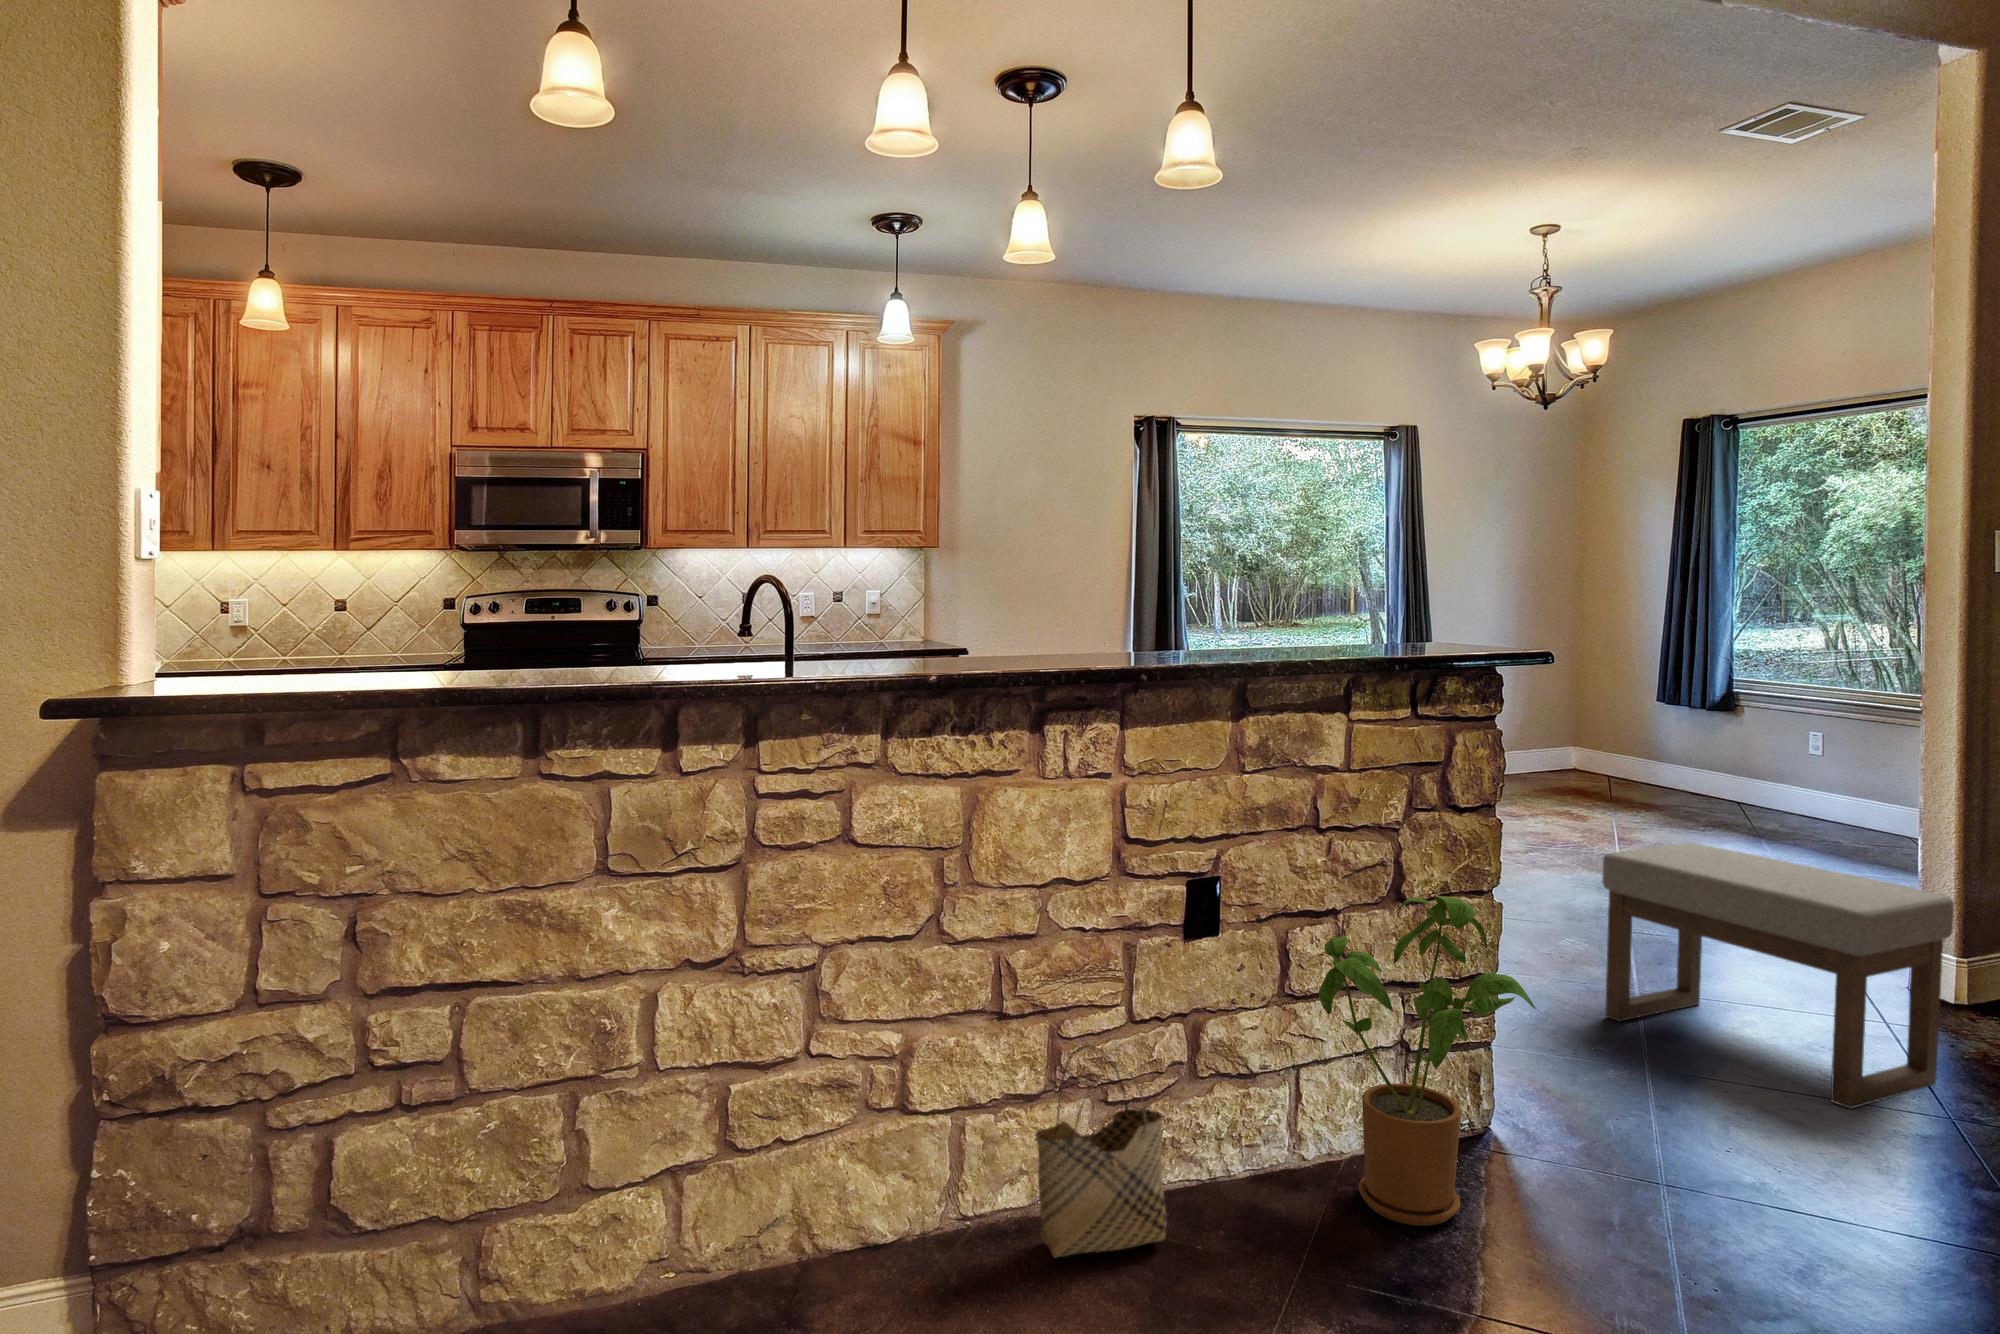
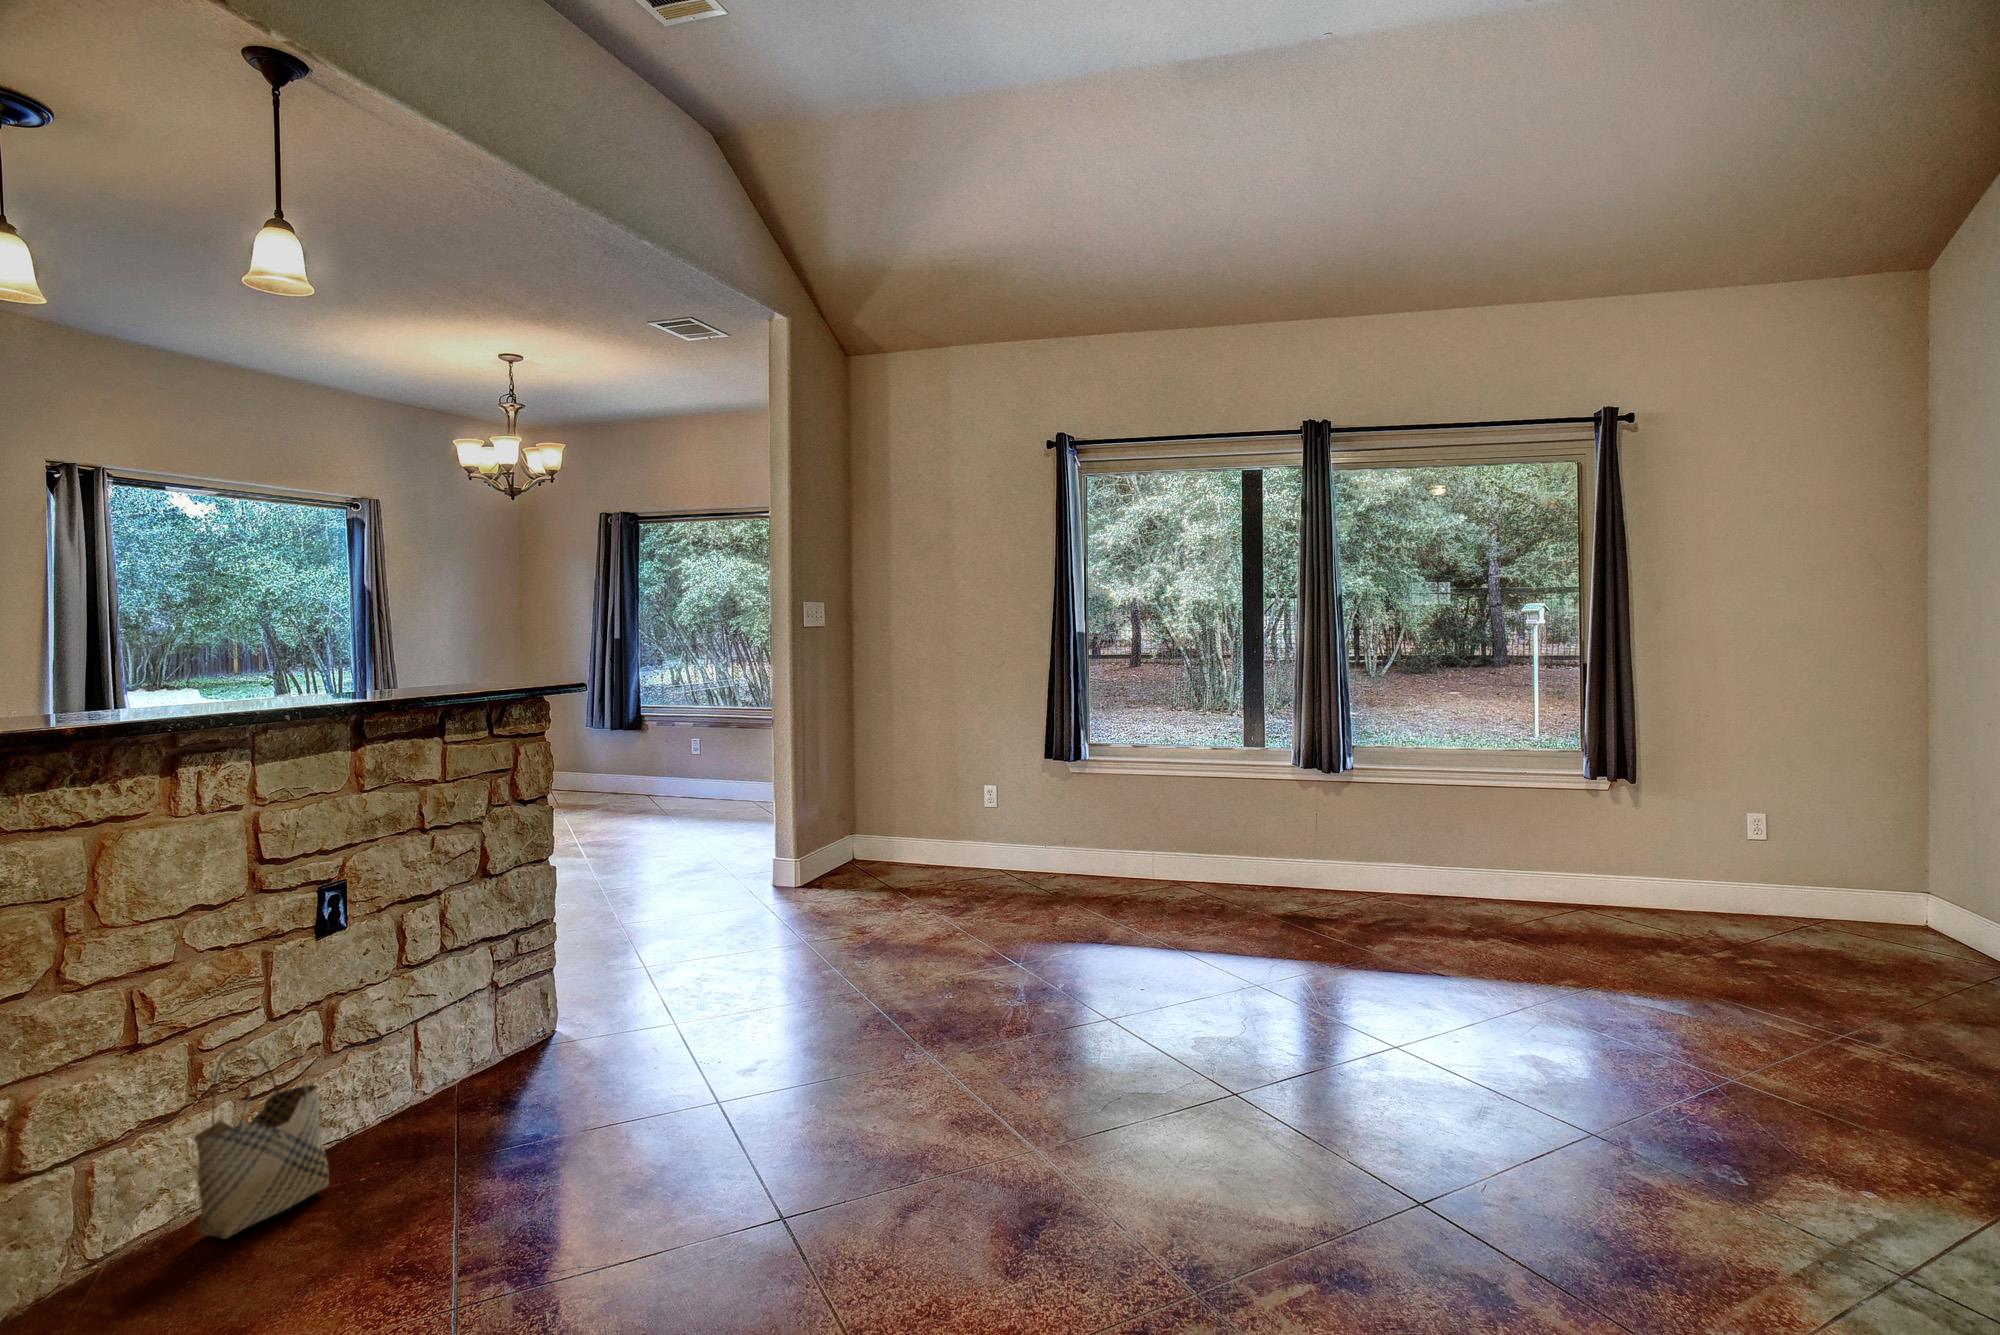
ottoman: present [1602,843,1954,1109] -> none [600,813,797,954]
house plant: present [1319,895,1536,1226] -> none [438,862,602,1106]

